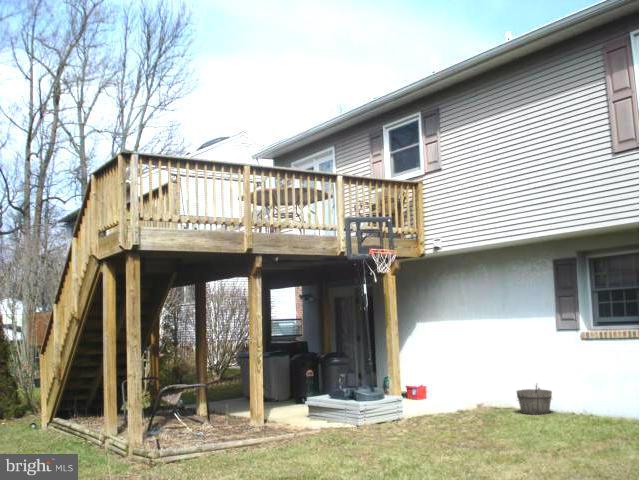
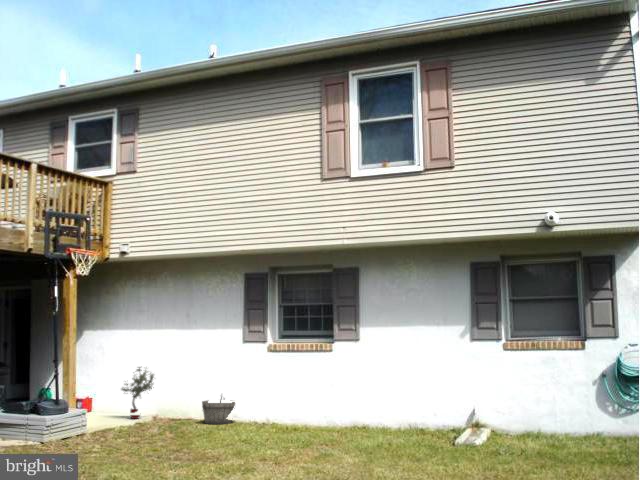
potted tree: none [448,354,479,404] -> present [122,367,154,419]

